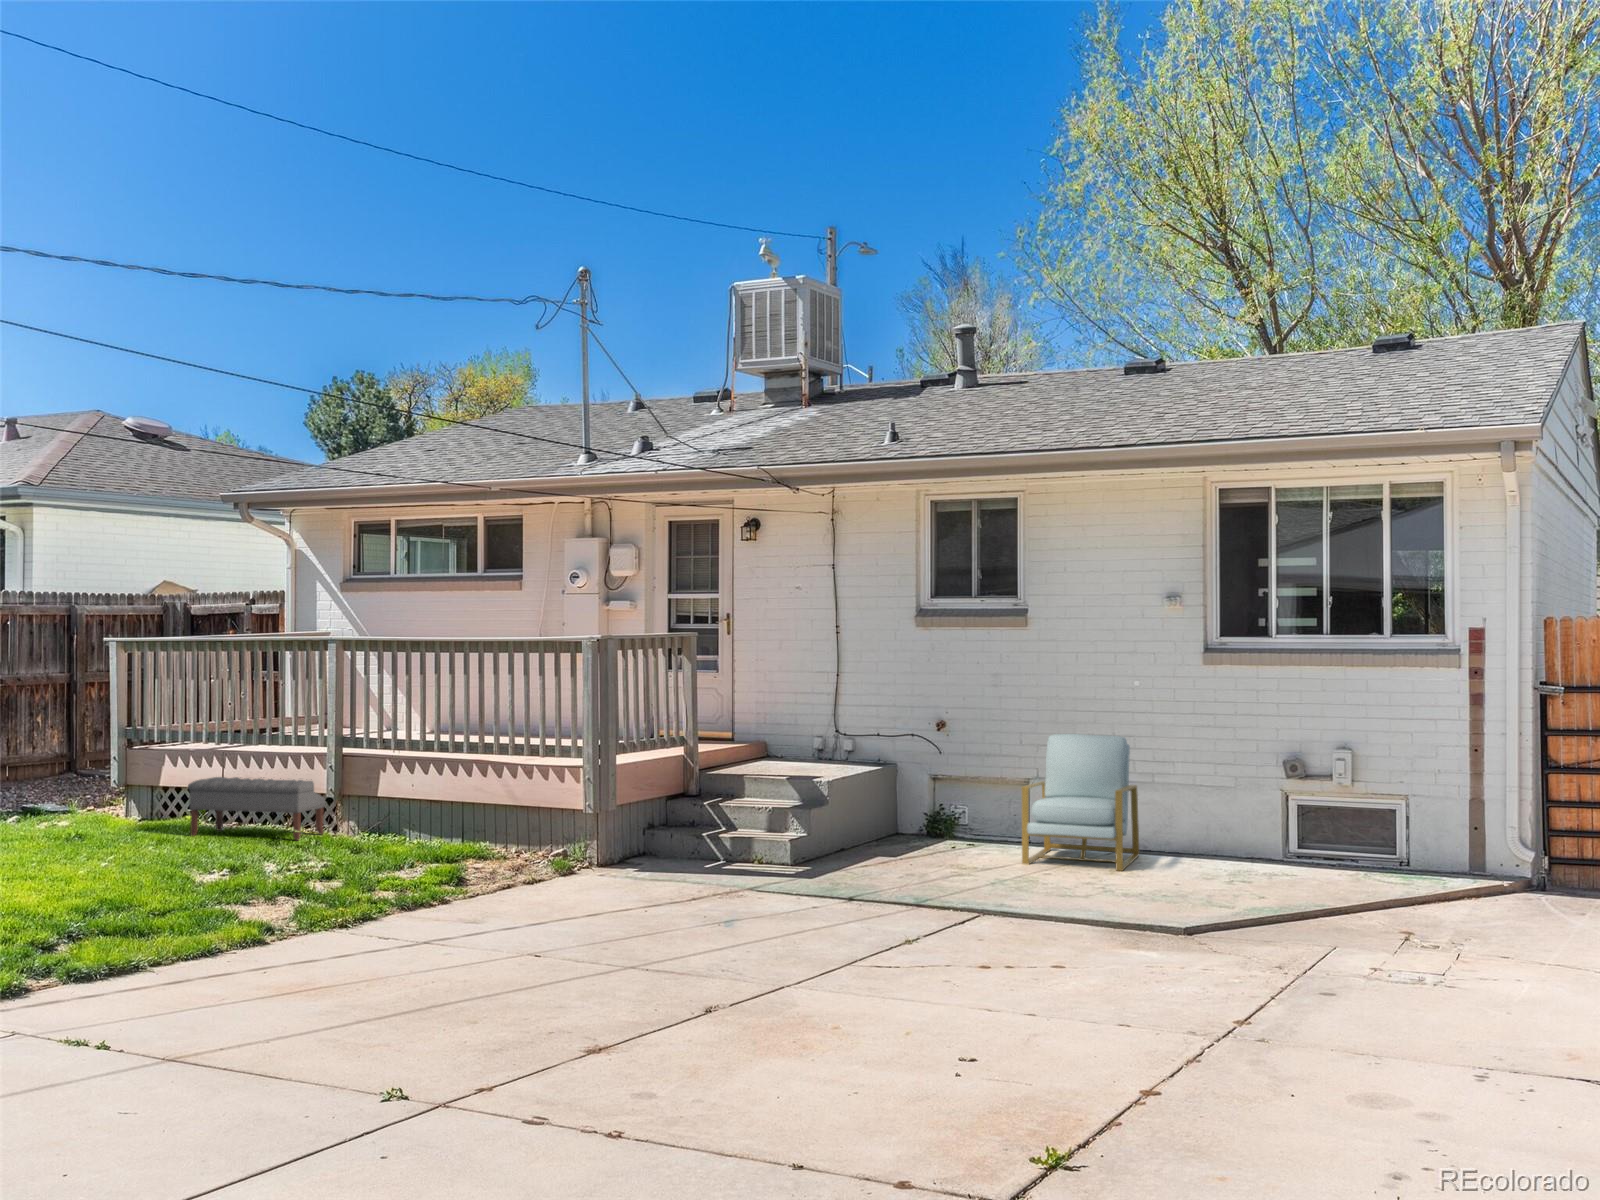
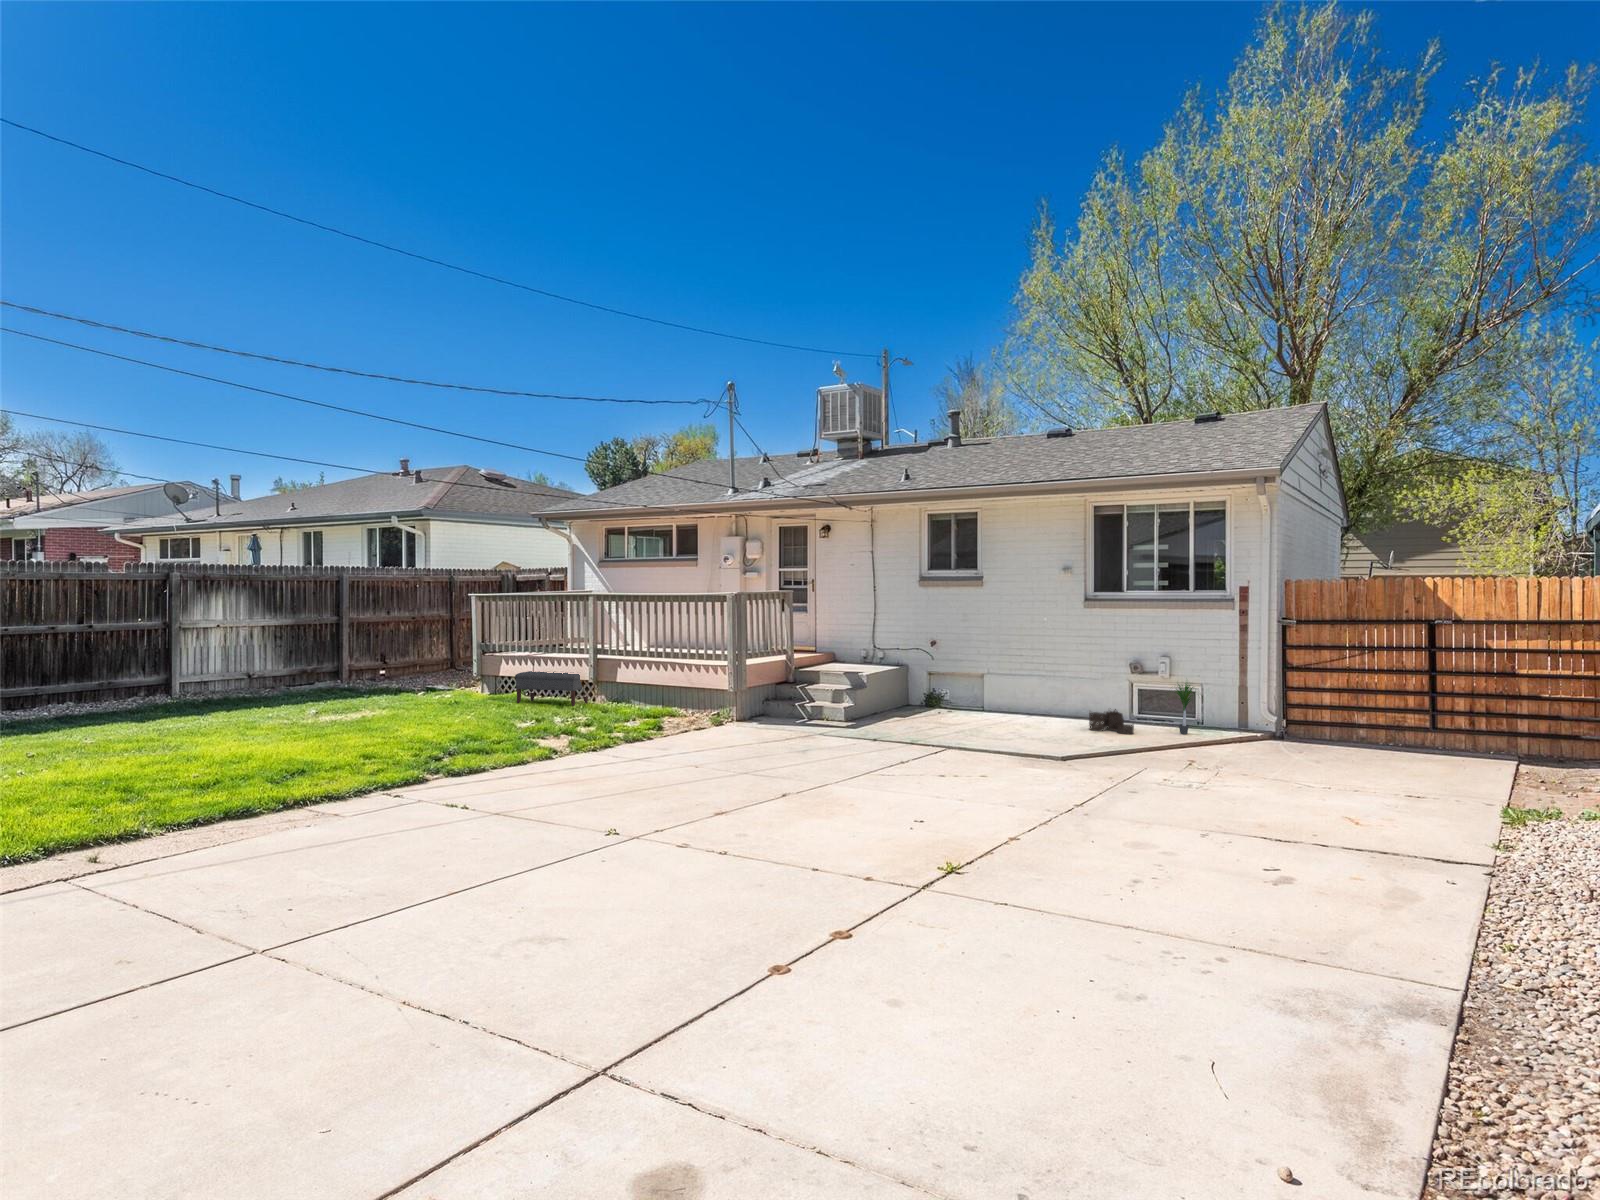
chair: present [1022,734,1139,871] -> none [975,649,1046,727]
potted plant: none [1344,781,1413,881] -> present [1176,684,1193,734]
woven basket: none [1218,836,1295,882] -> present [1089,709,1134,734]

